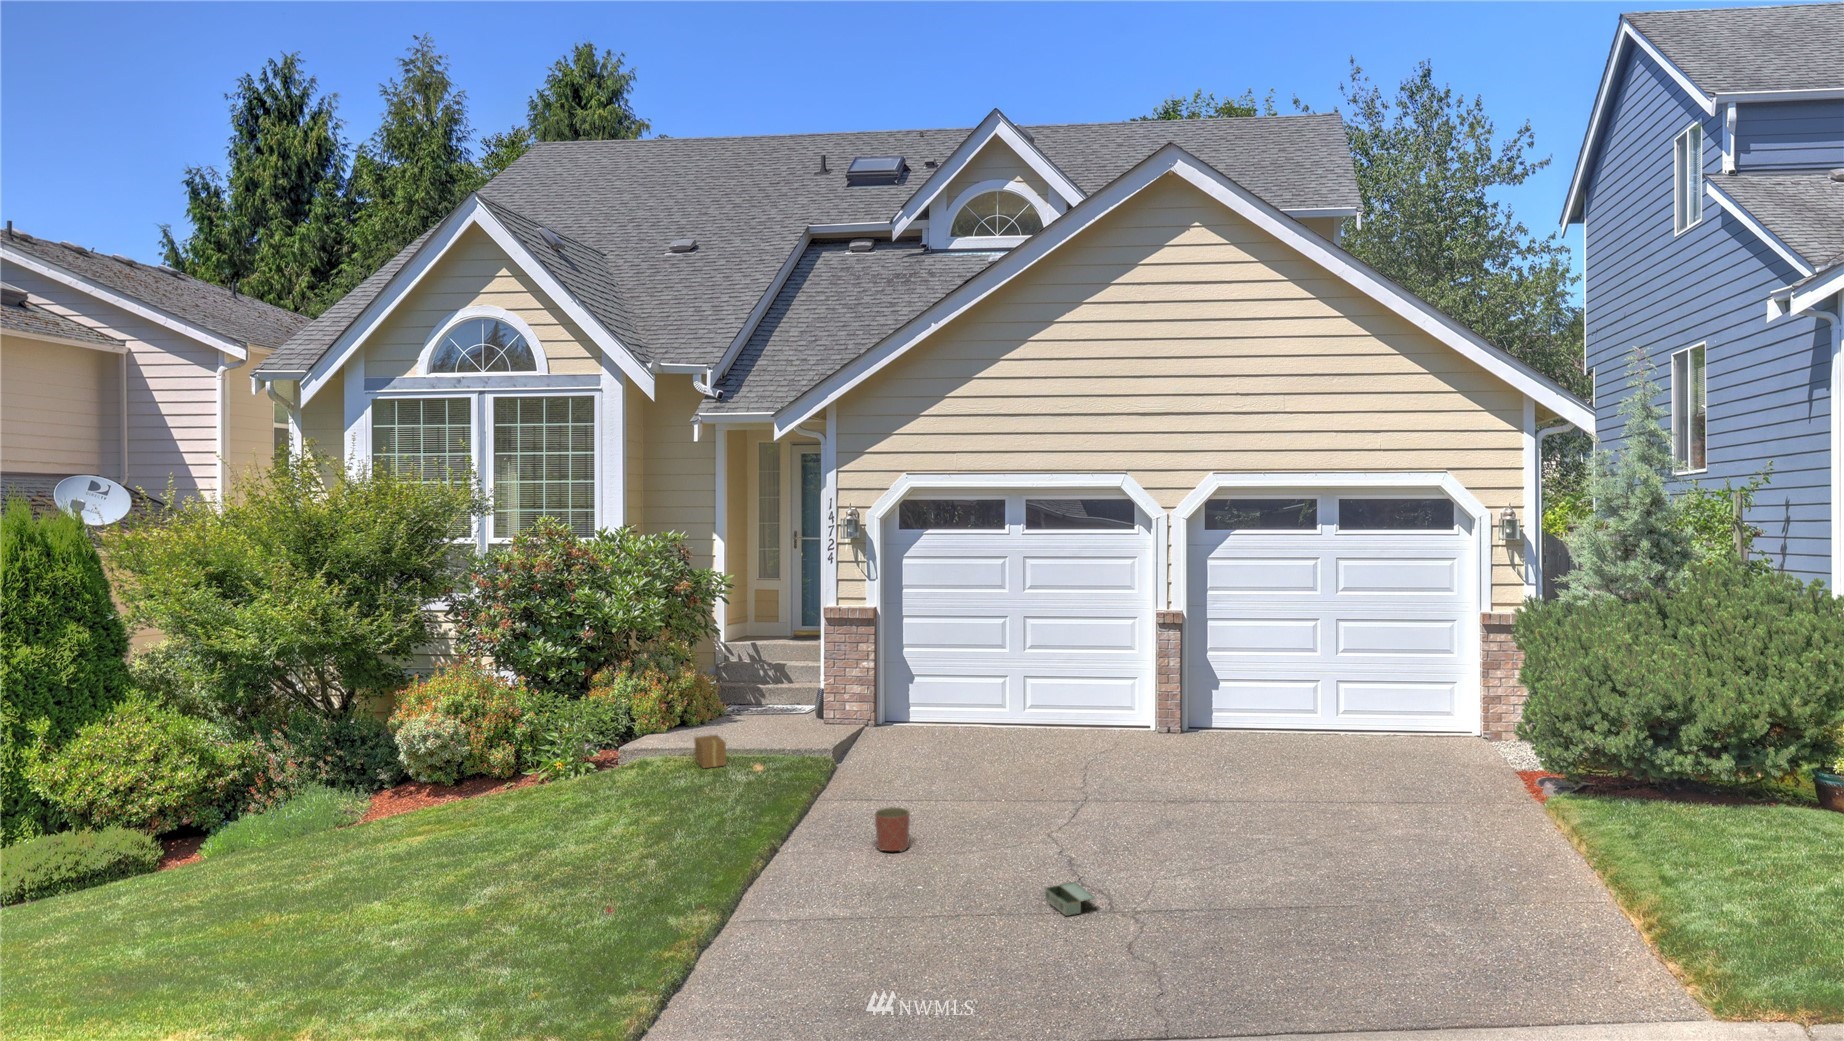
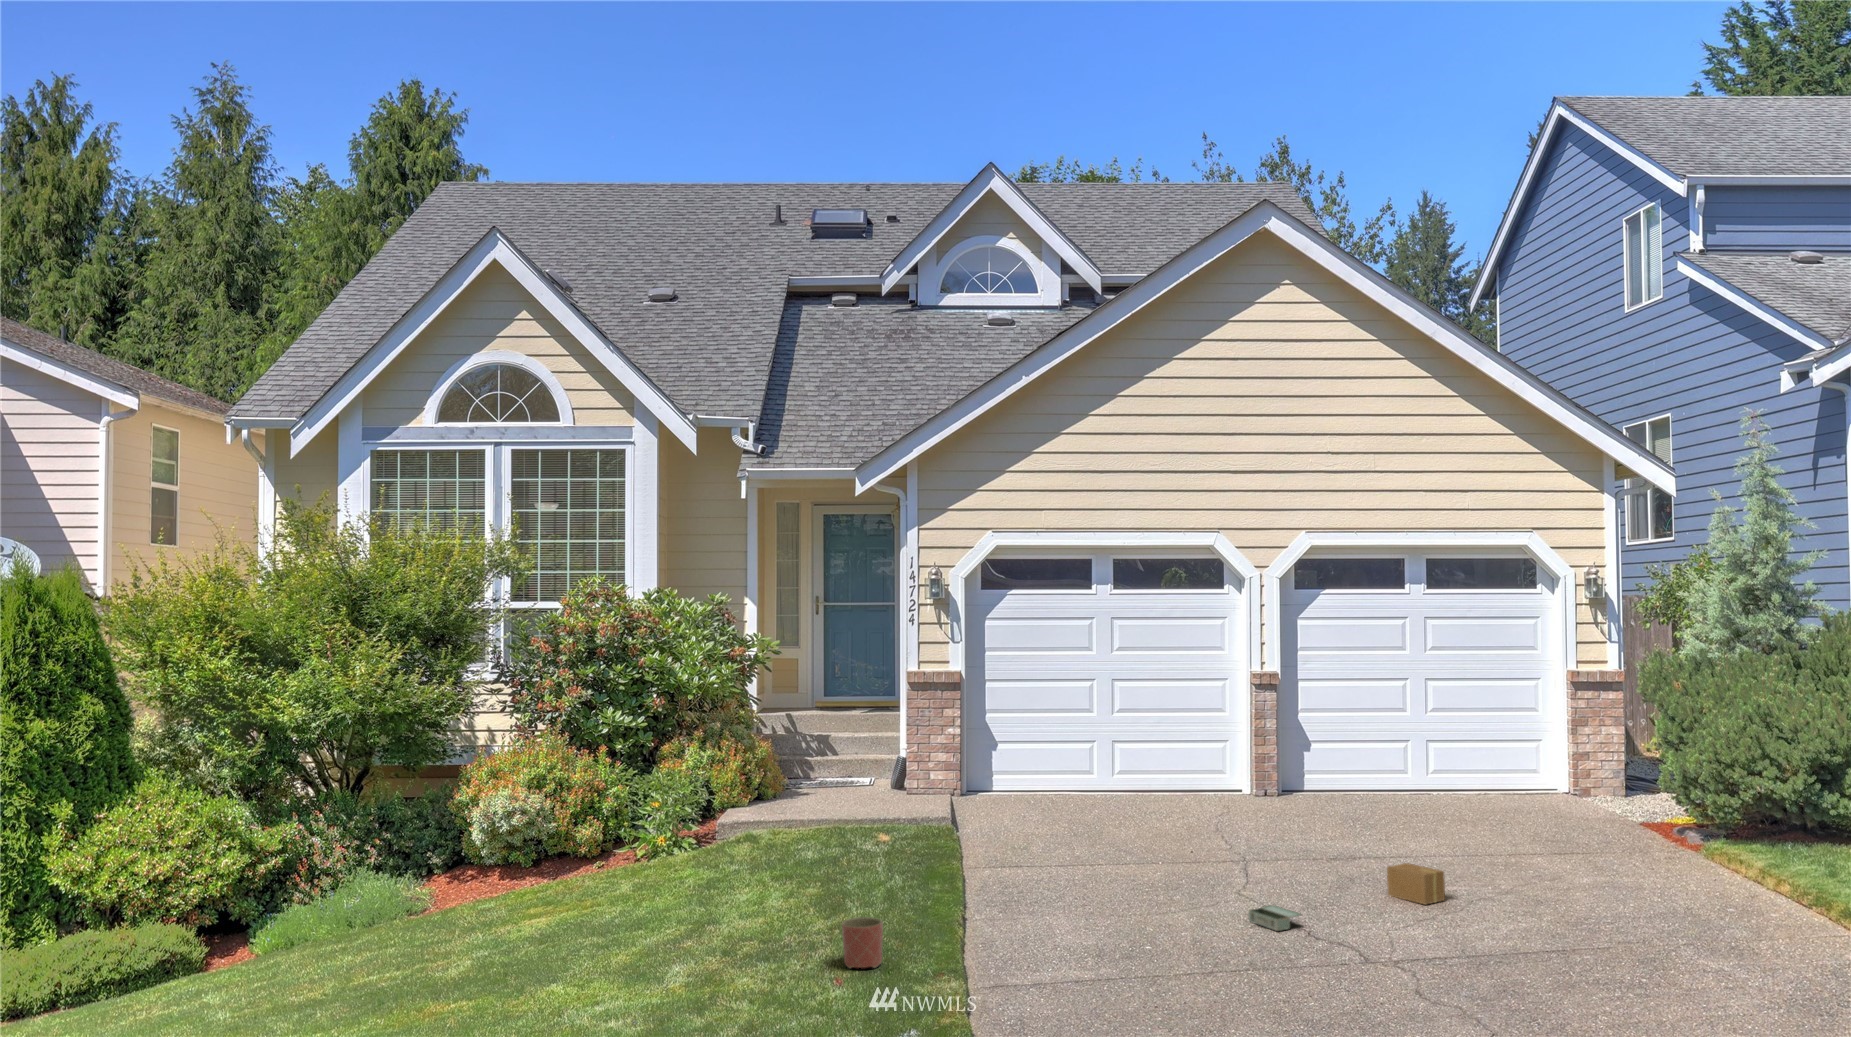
cardboard box: present [695,735,726,768] -> present [1387,863,1445,905]
planter: present [875,807,910,852] -> present [842,917,883,968]

